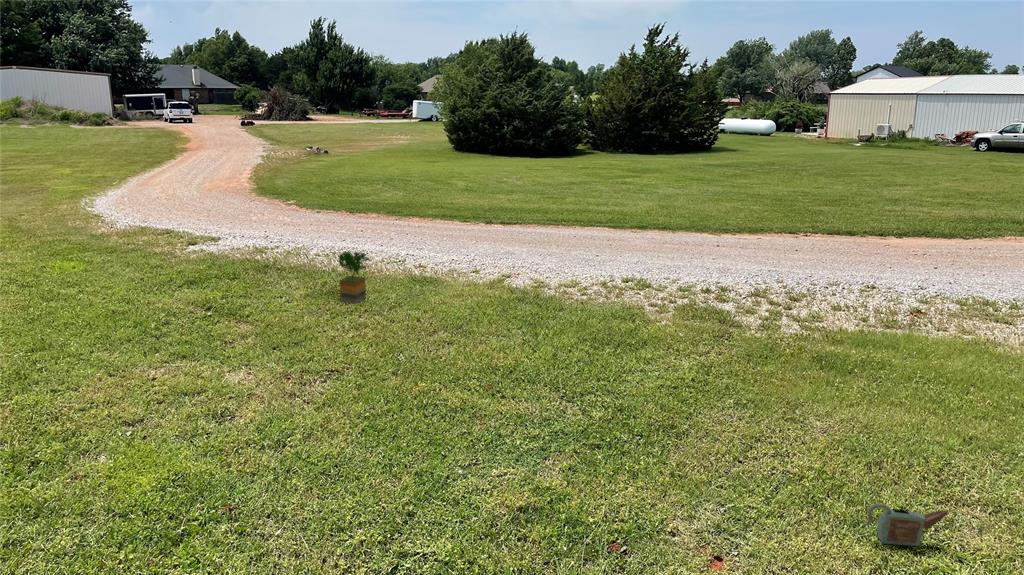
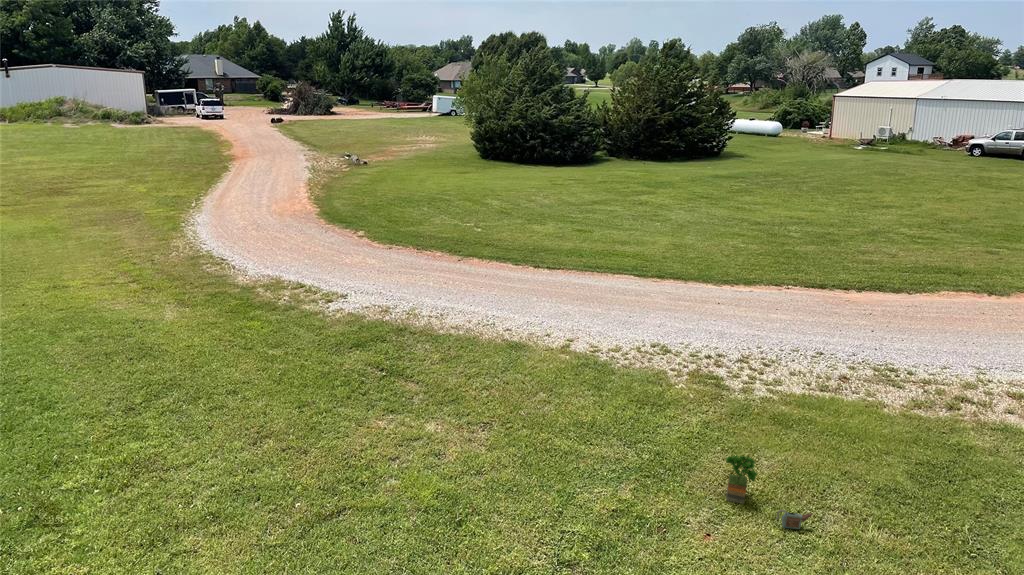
potted tree: present [338,251,369,303] -> present [726,455,757,504]

